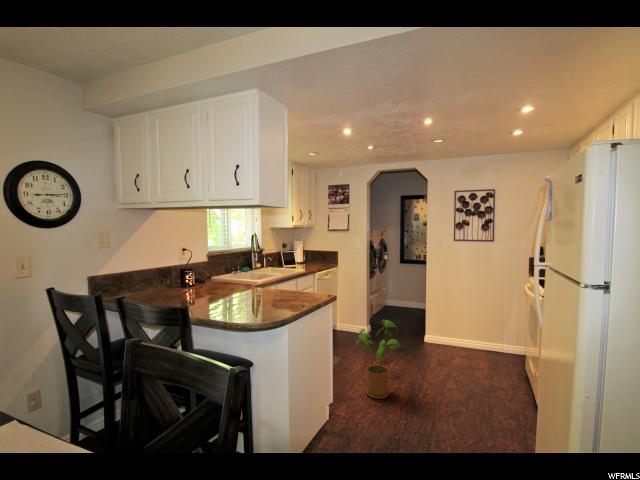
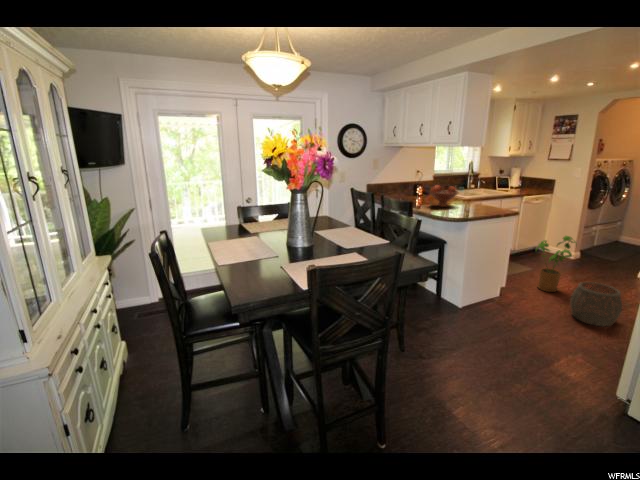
fruit bowl: none [210,269,257,305] -> present [430,185,458,207]
woven basket: none [420,379,477,445] -> present [570,282,622,326]

